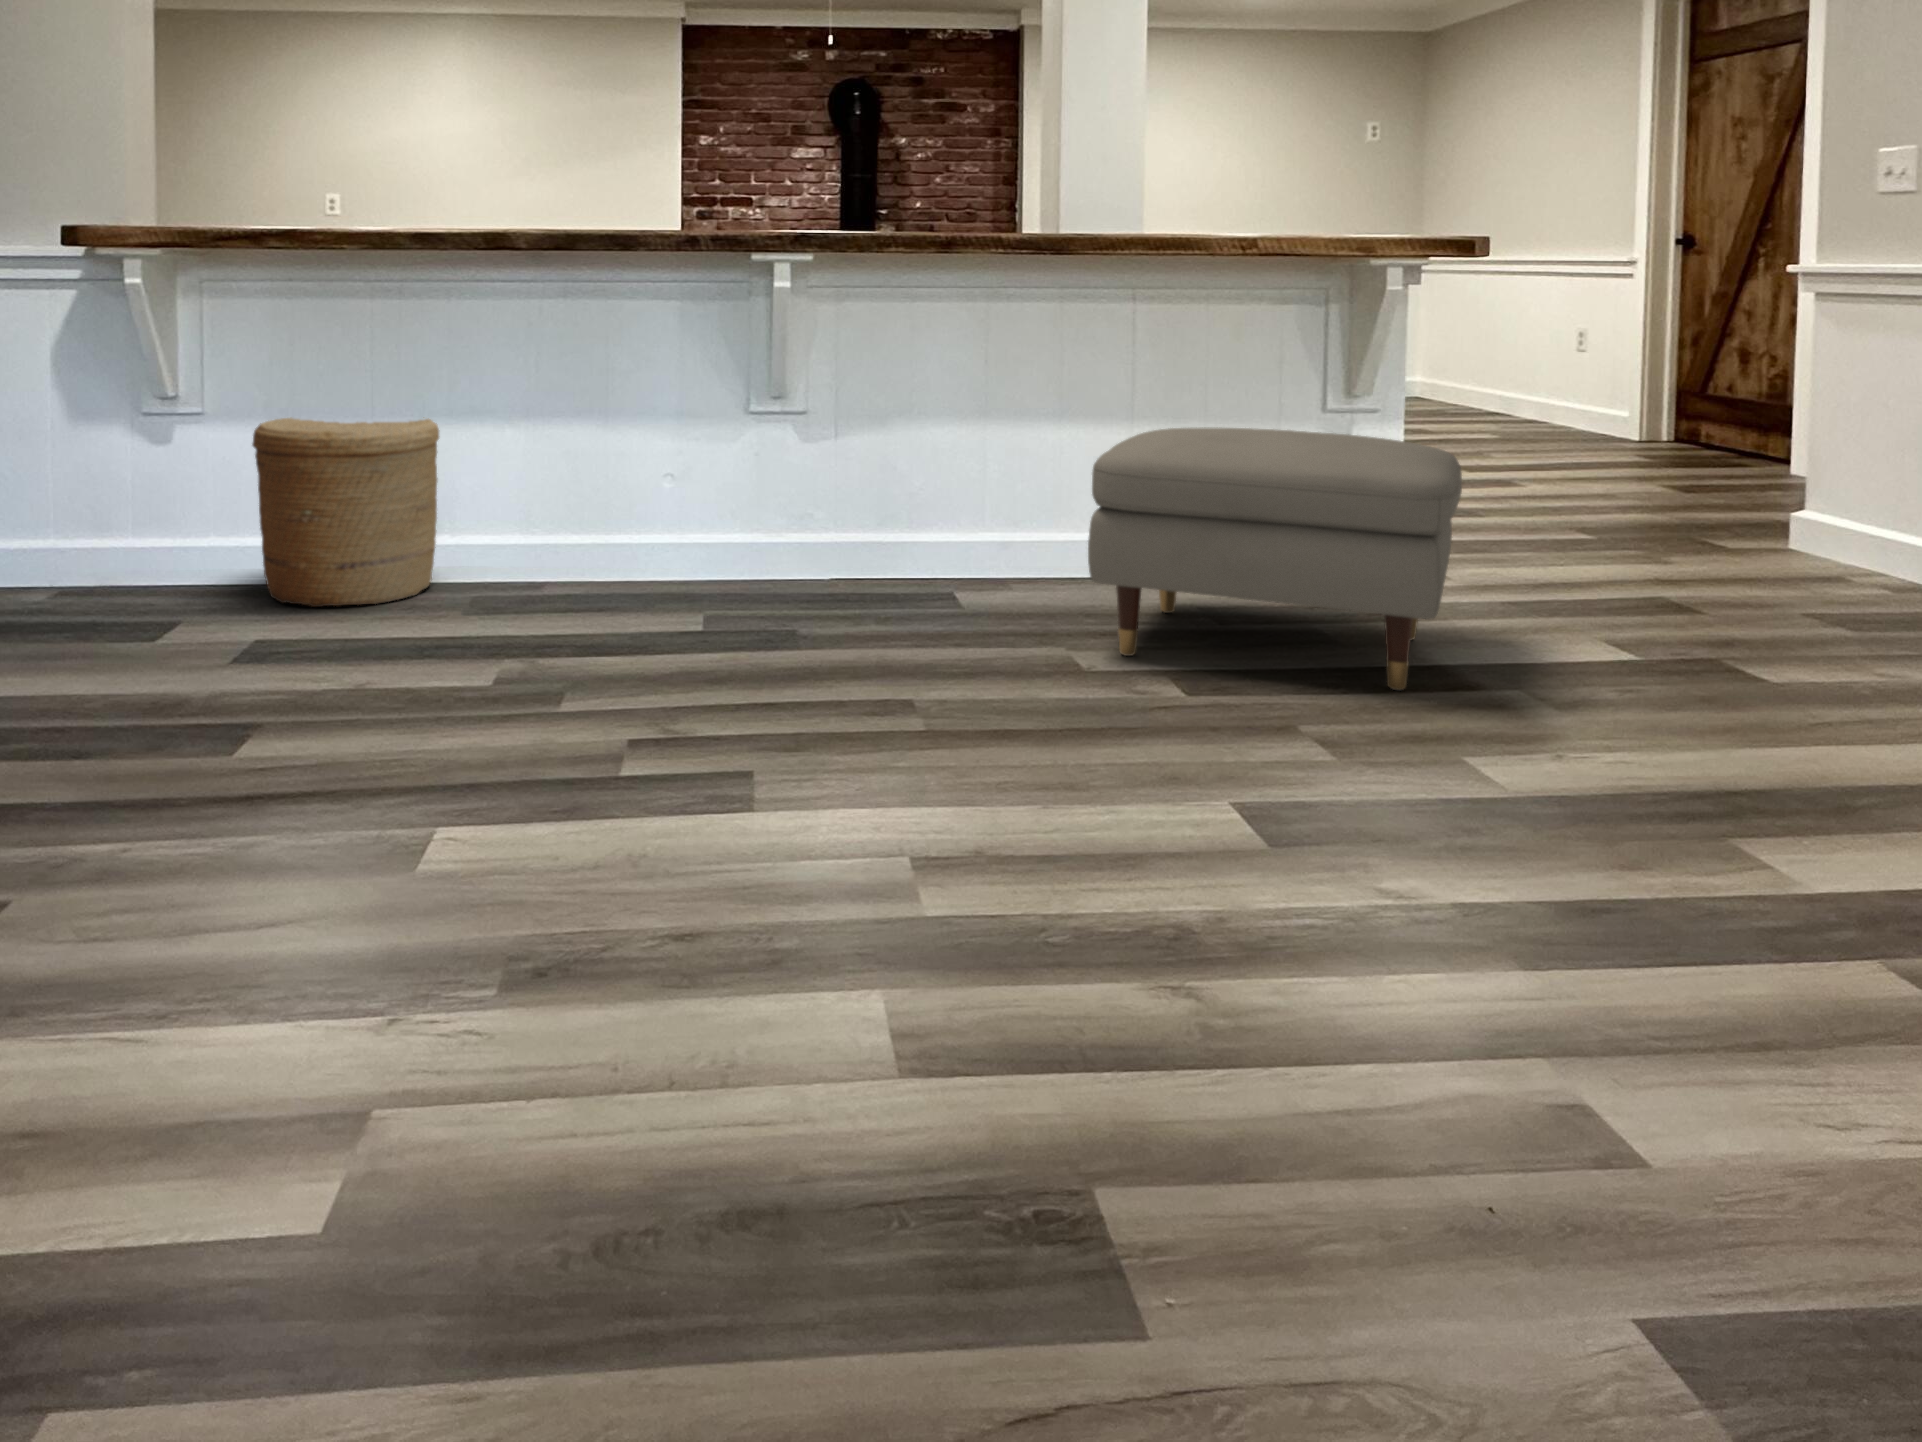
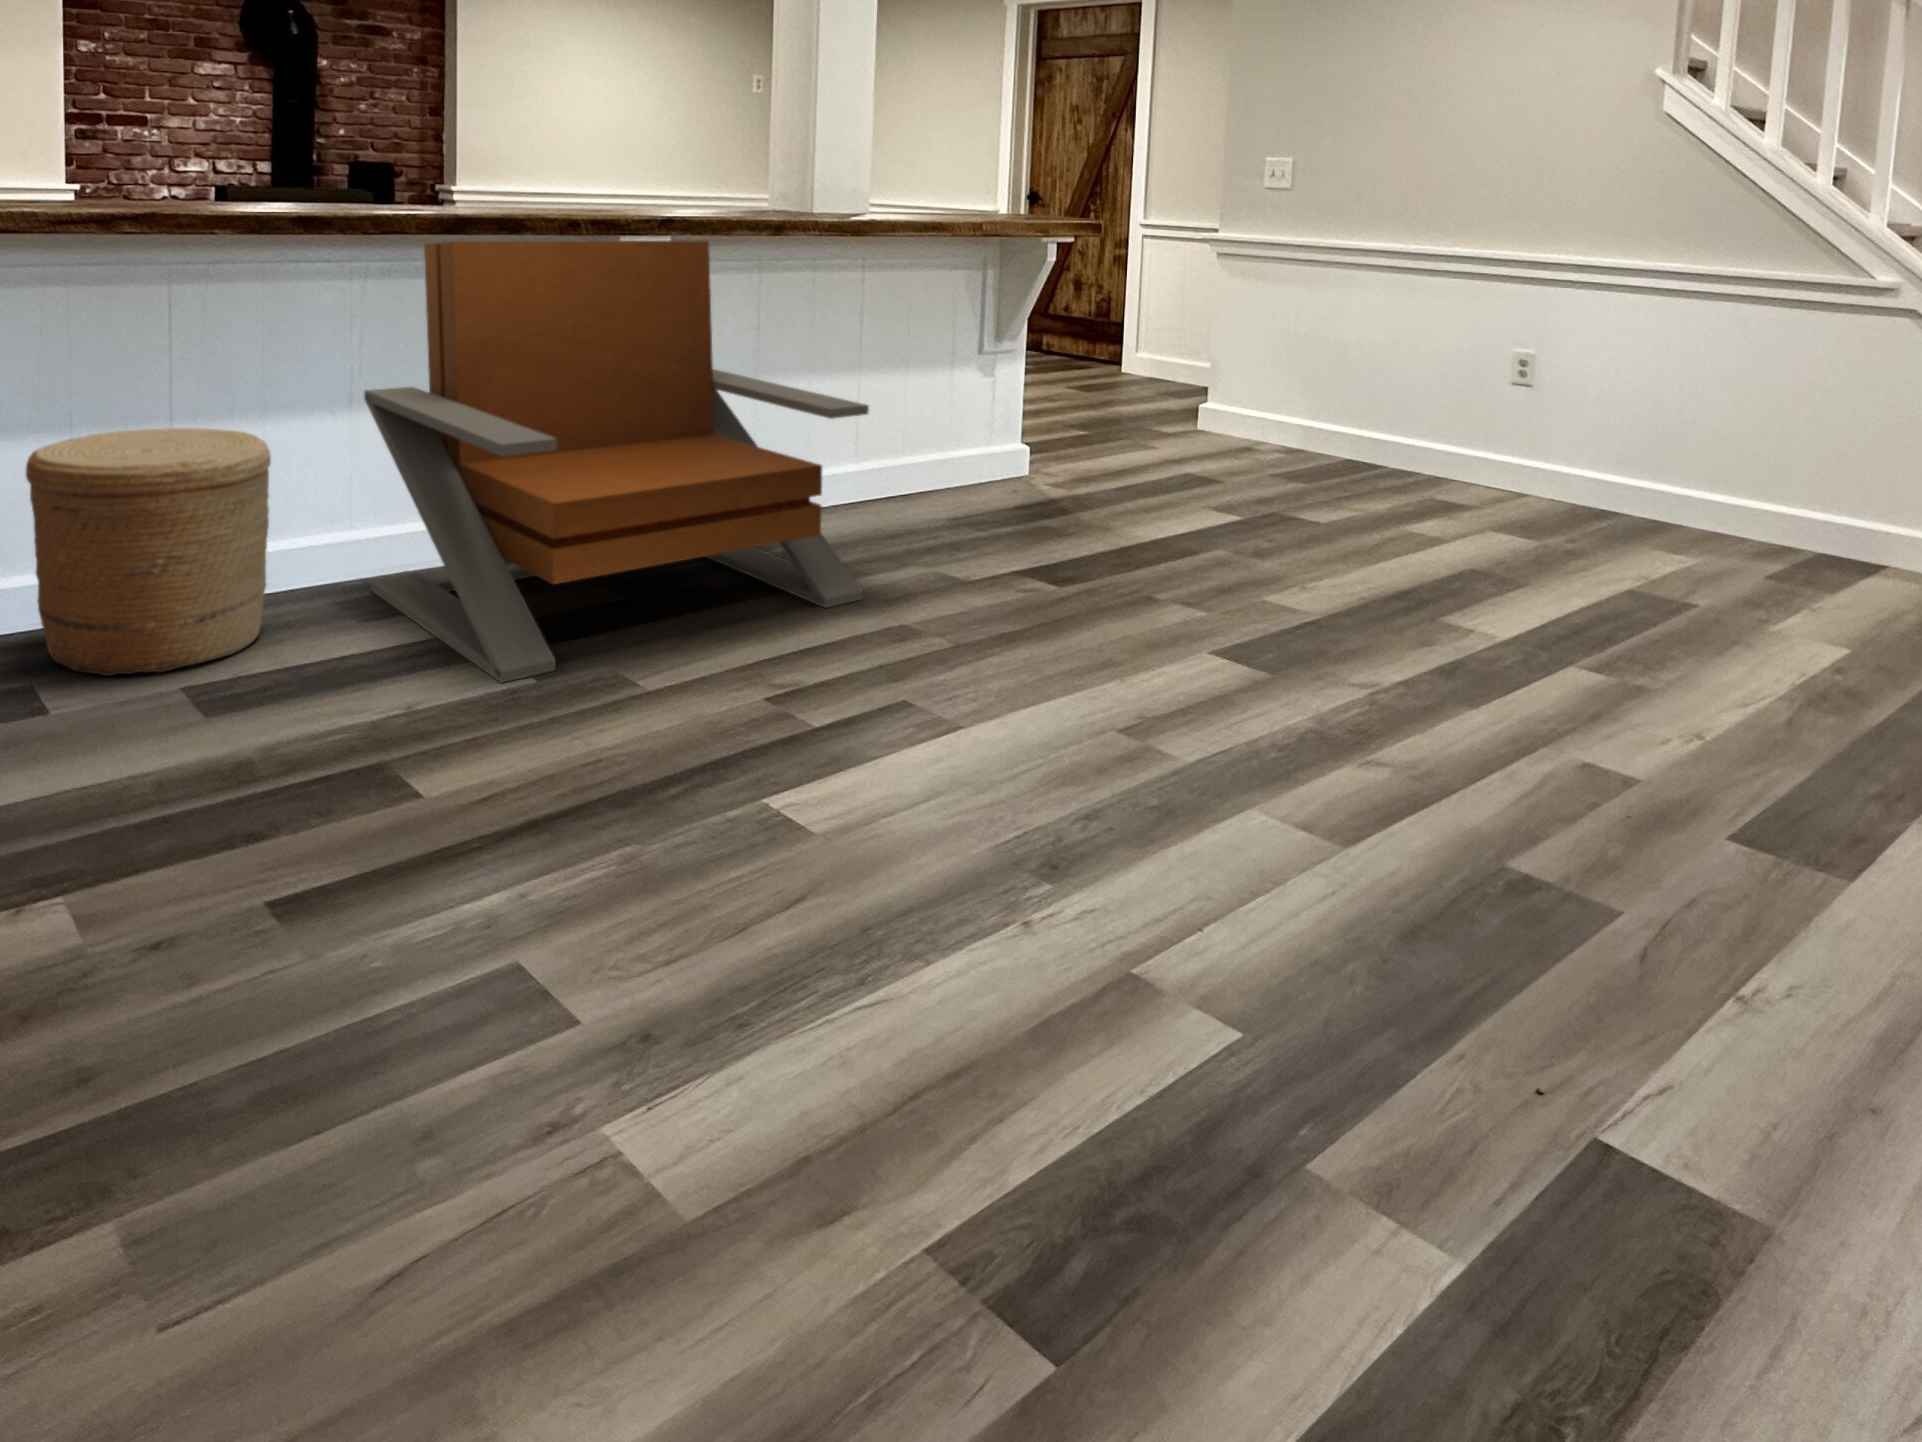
lounge chair: none [498,255,940,657] -> present [364,241,869,683]
ottoman: present [1088,427,1462,690] -> none [927,382,1227,576]

